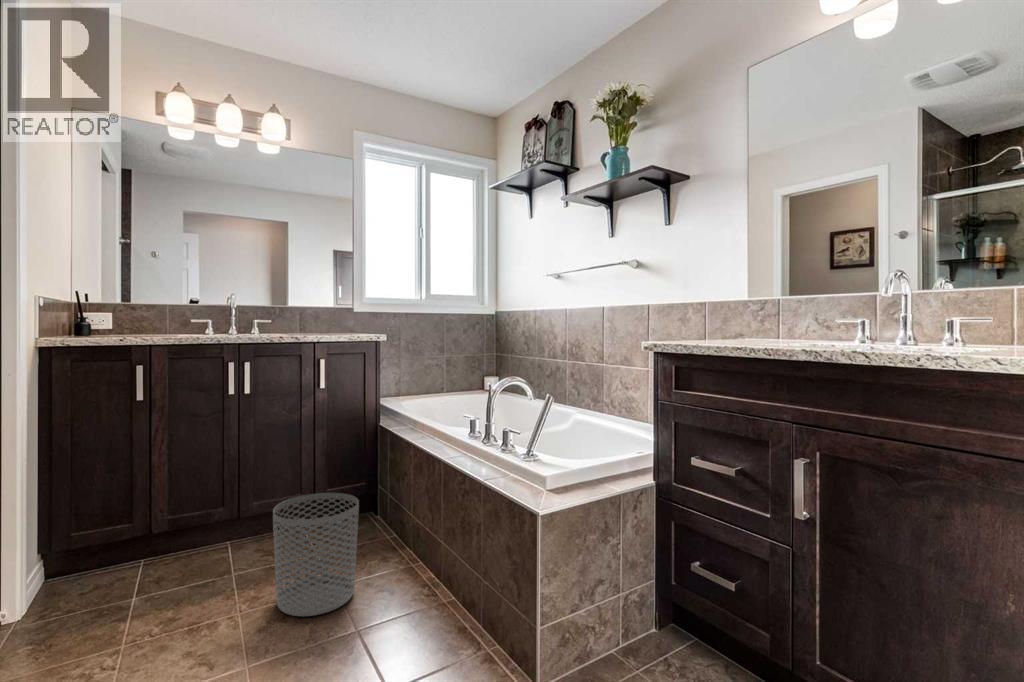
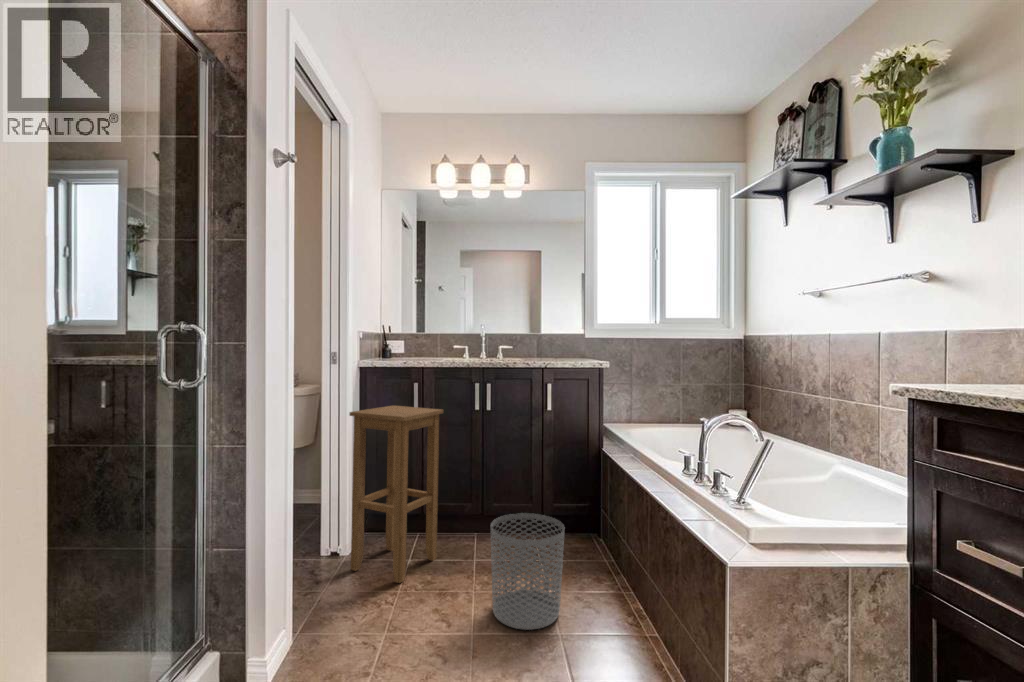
stool: none [43,392,191,615] -> present [350,405,444,583]

